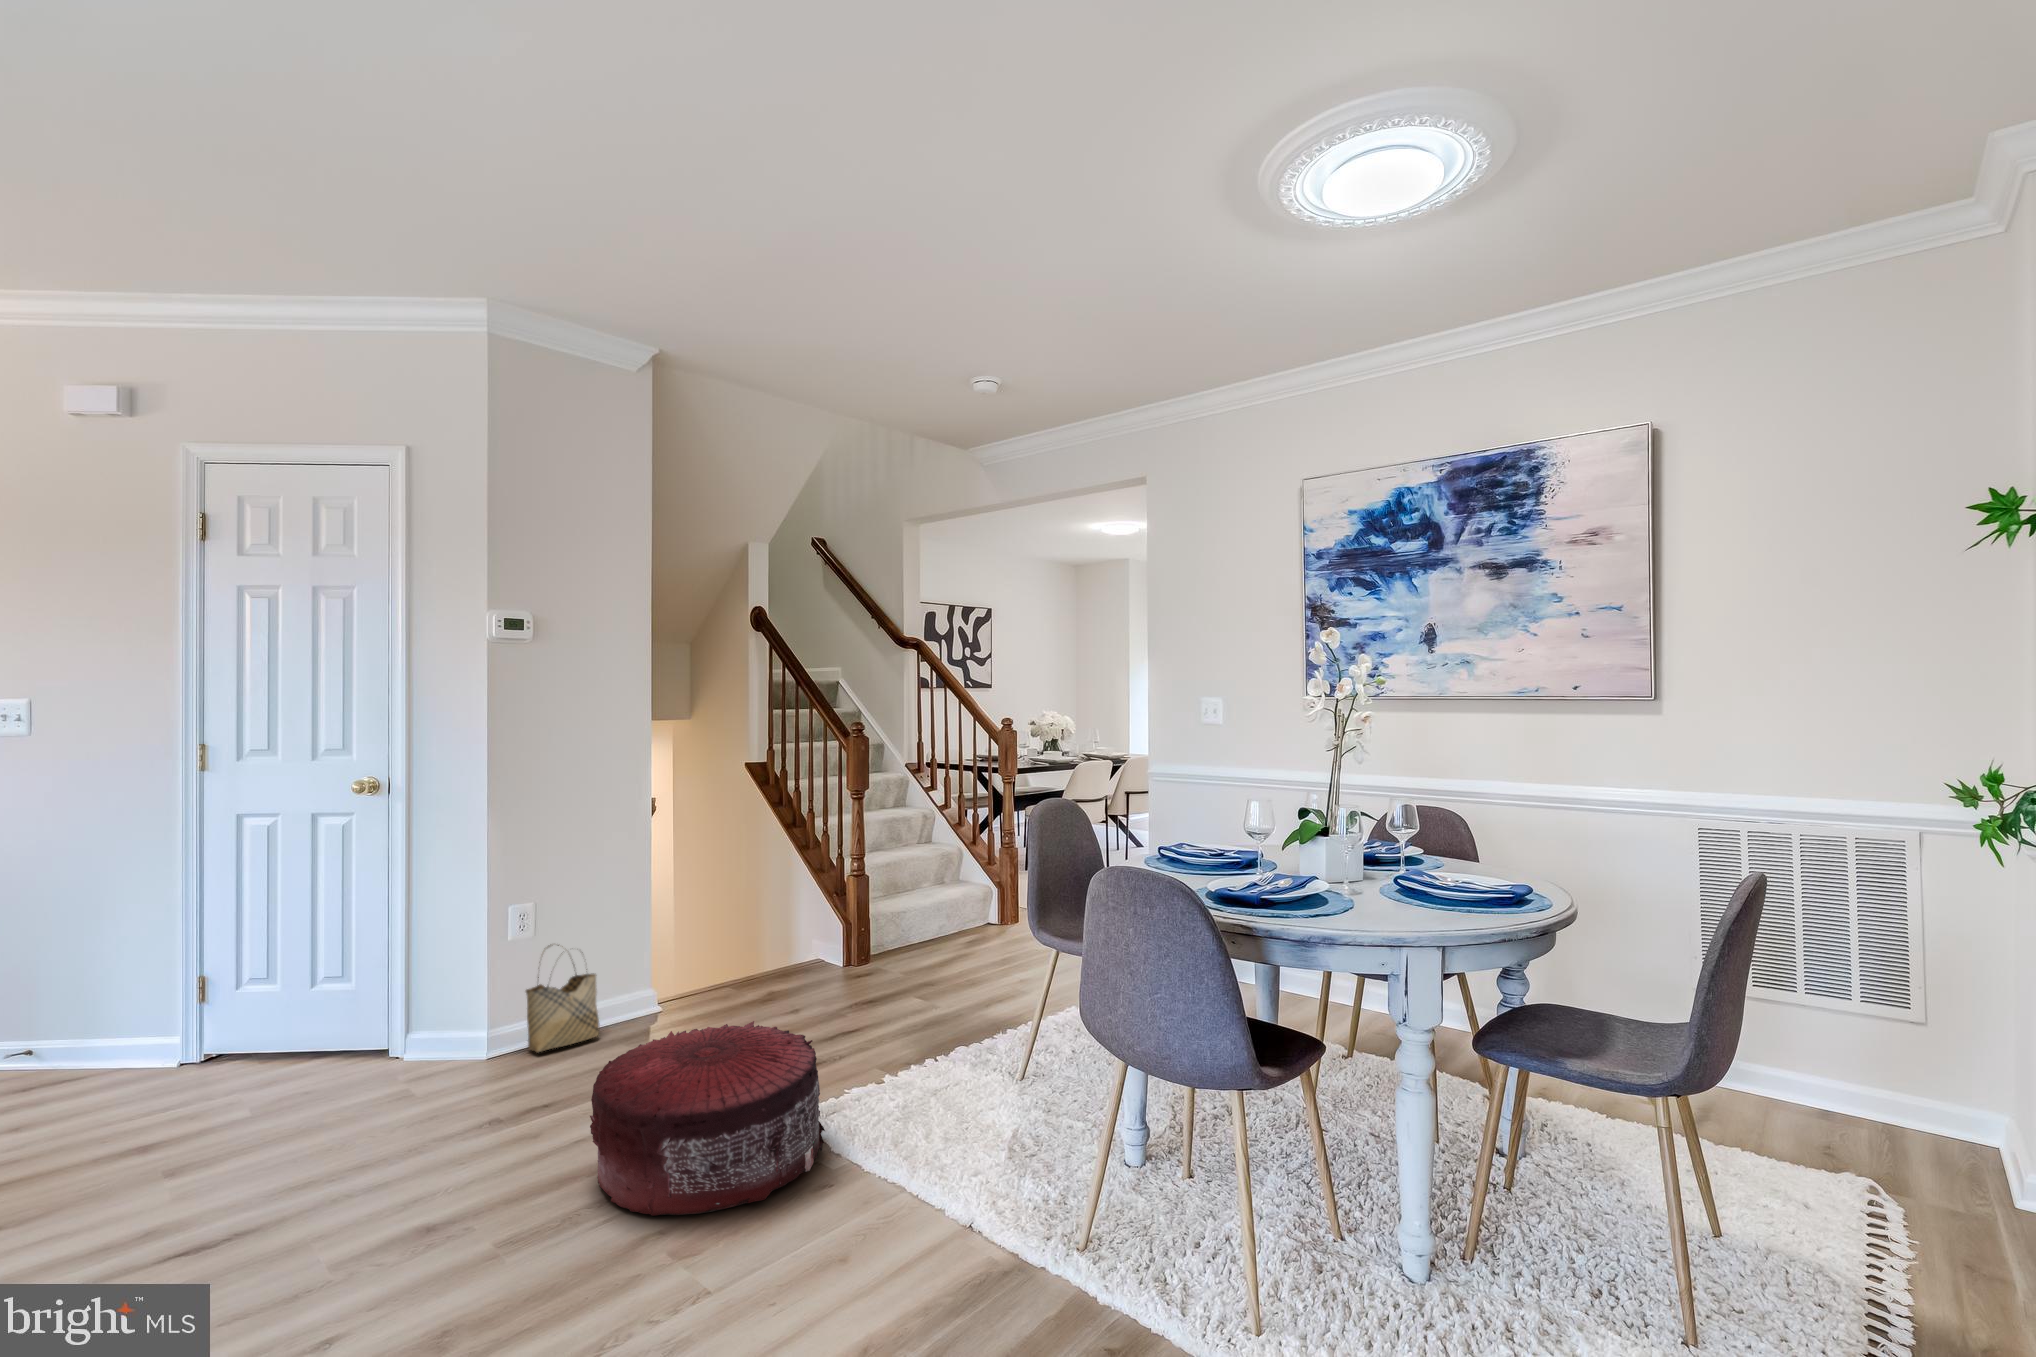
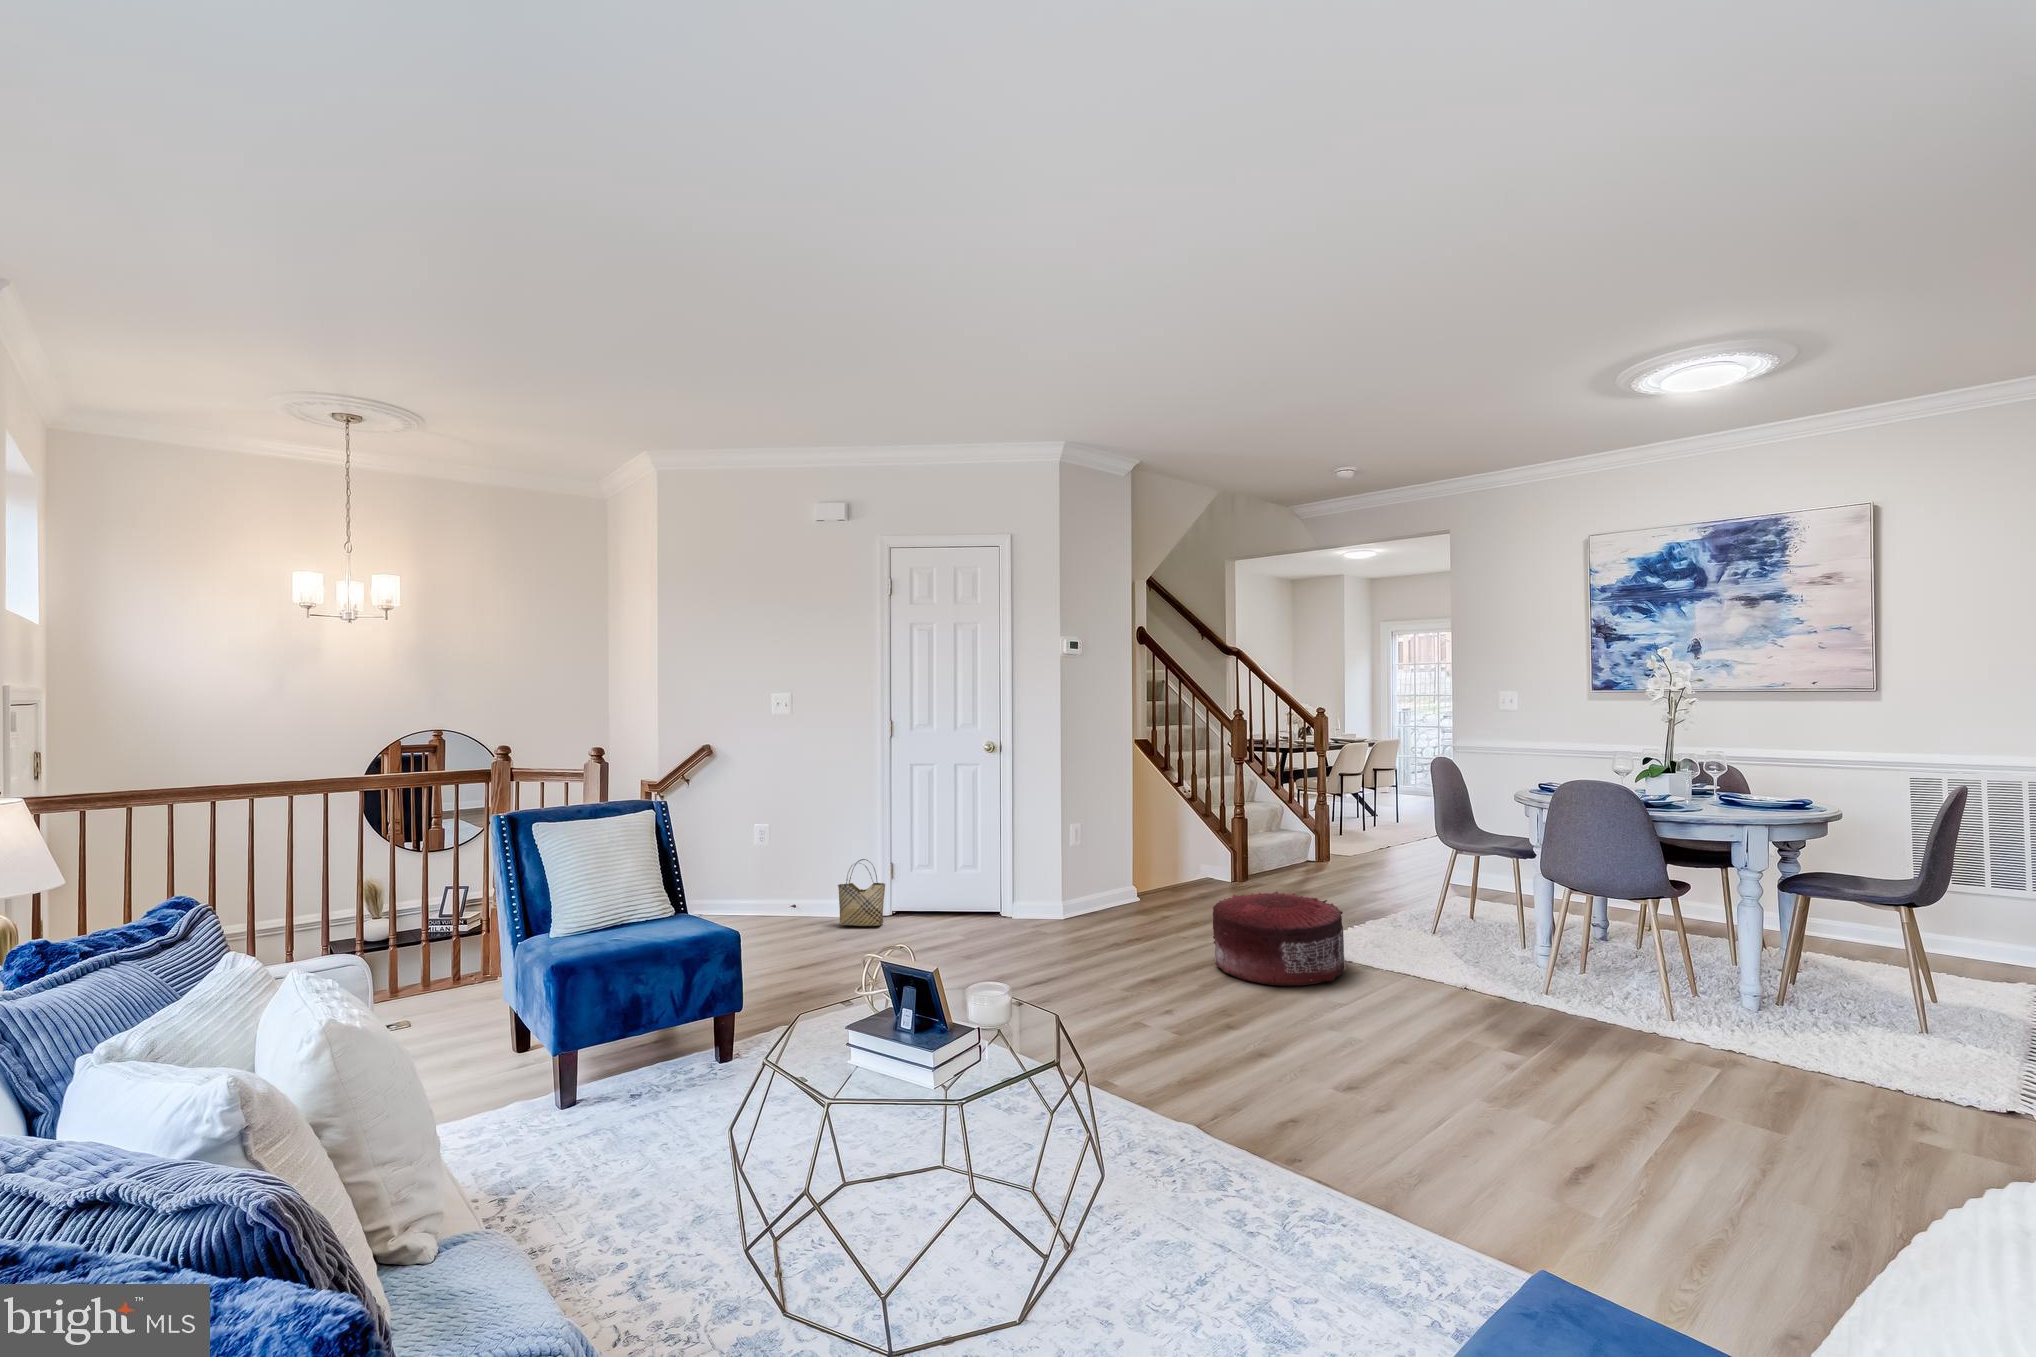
woven basket: present [526,945,599,1052] -> present [838,859,885,926]

